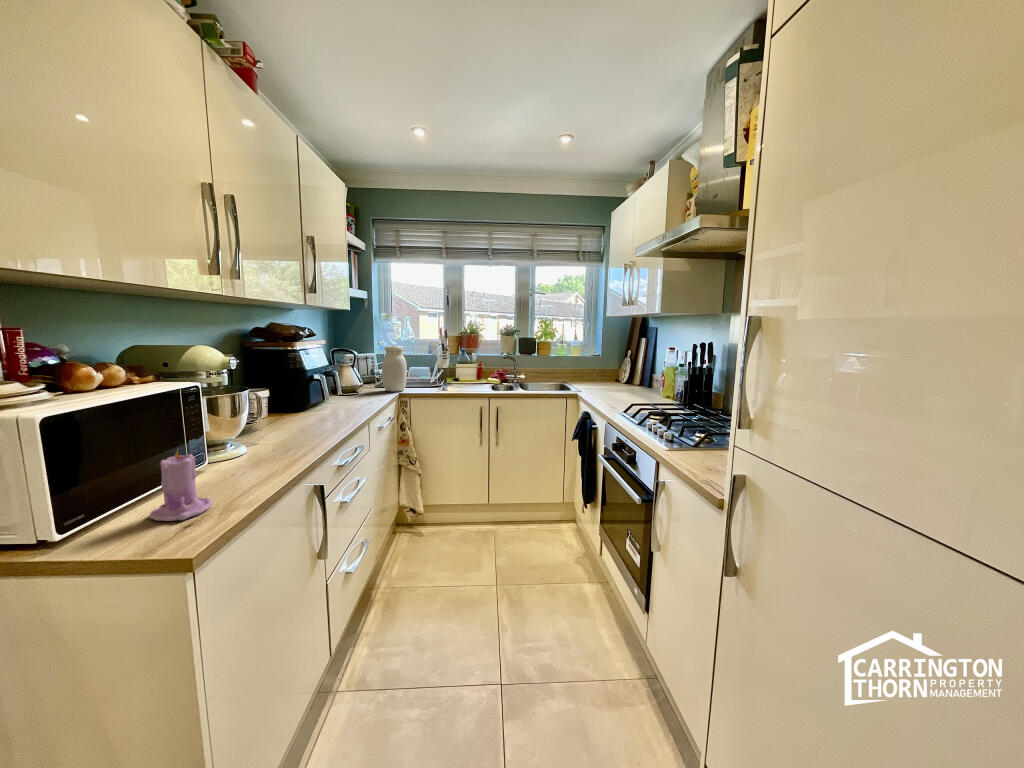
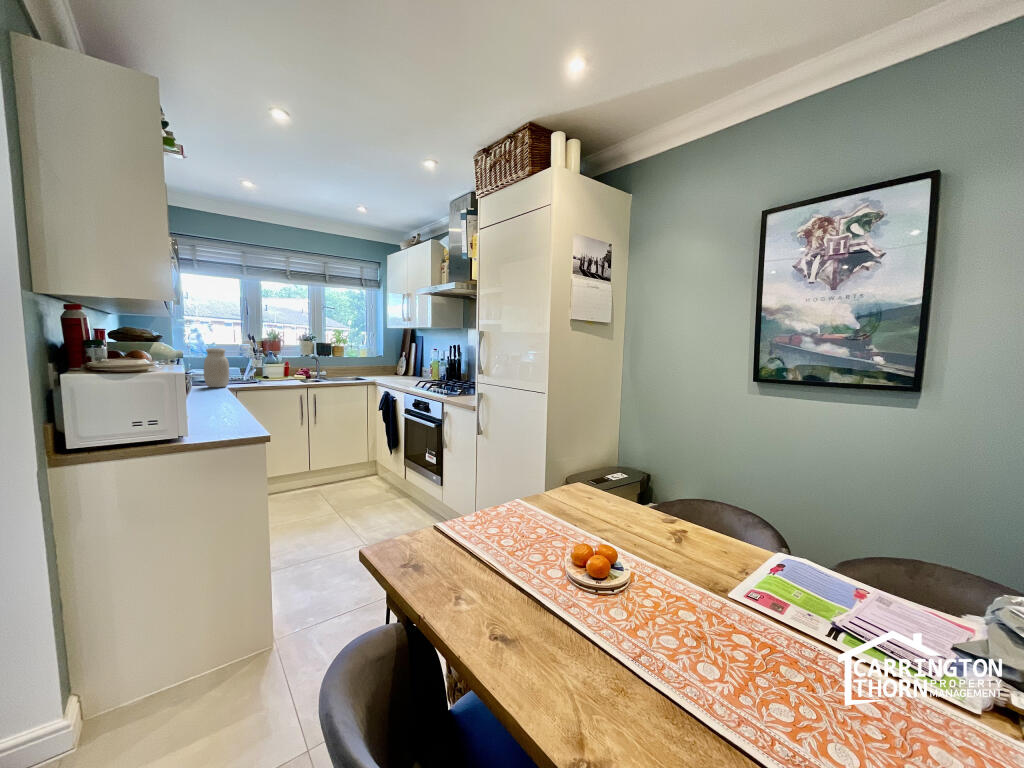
candle: present [149,450,212,521] -> none [205,398,238,436]

